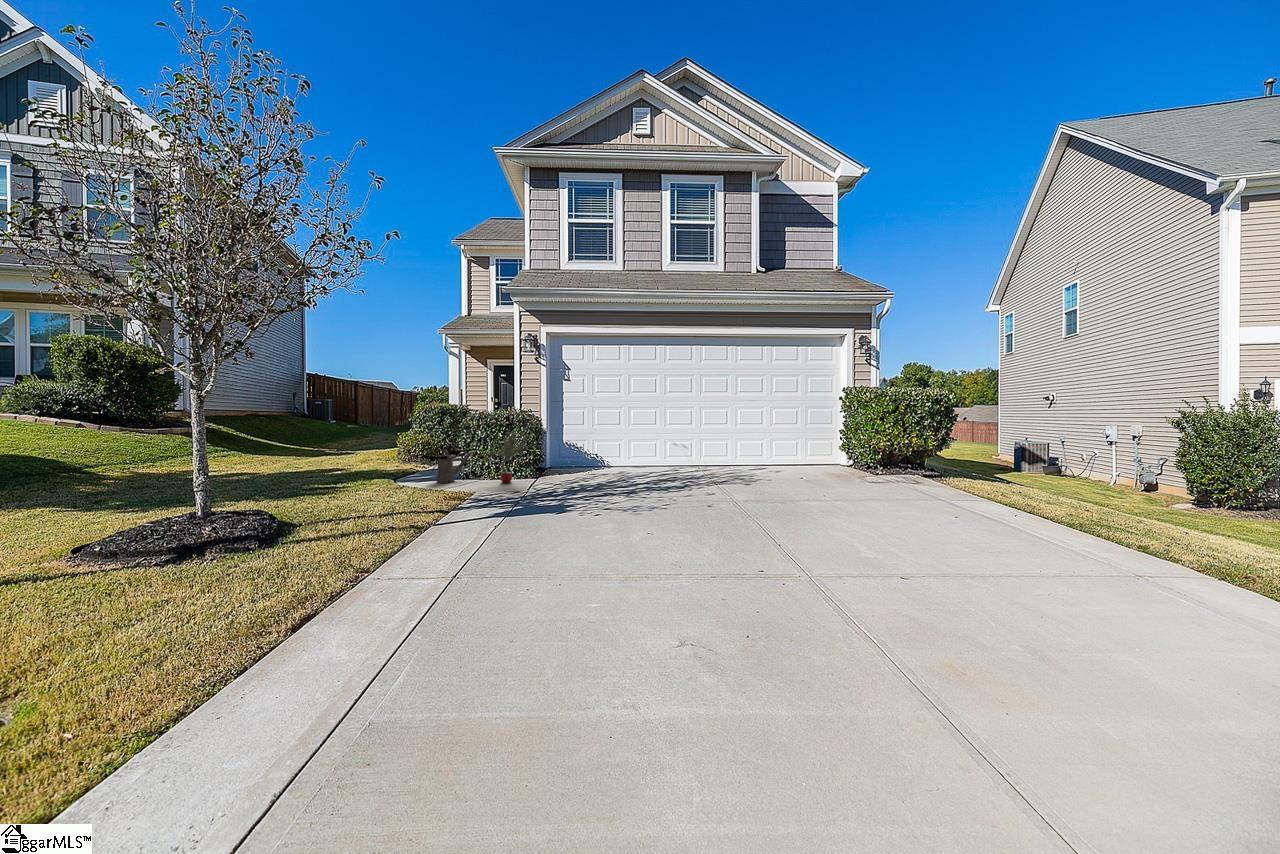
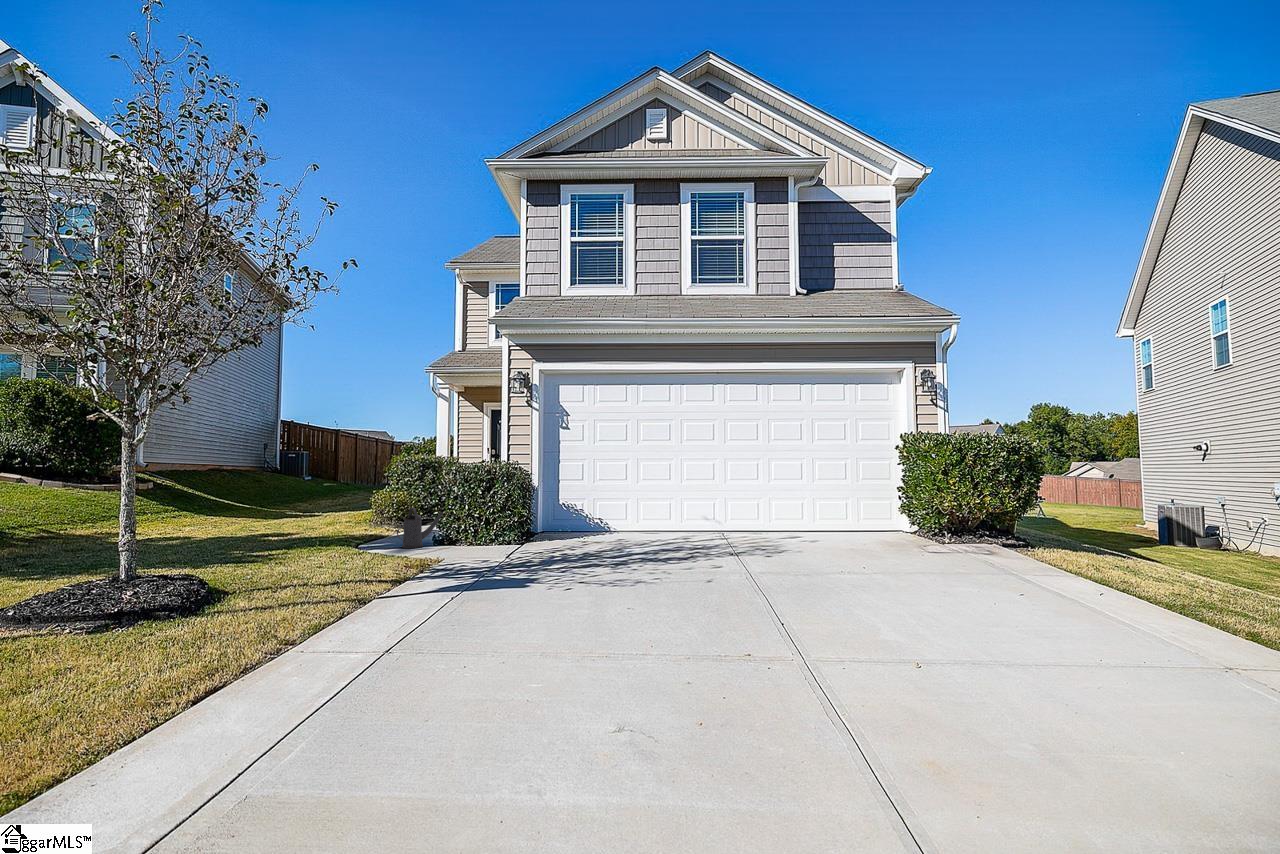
potted tree: present [485,430,527,483] -> none [457,484,509,549]

